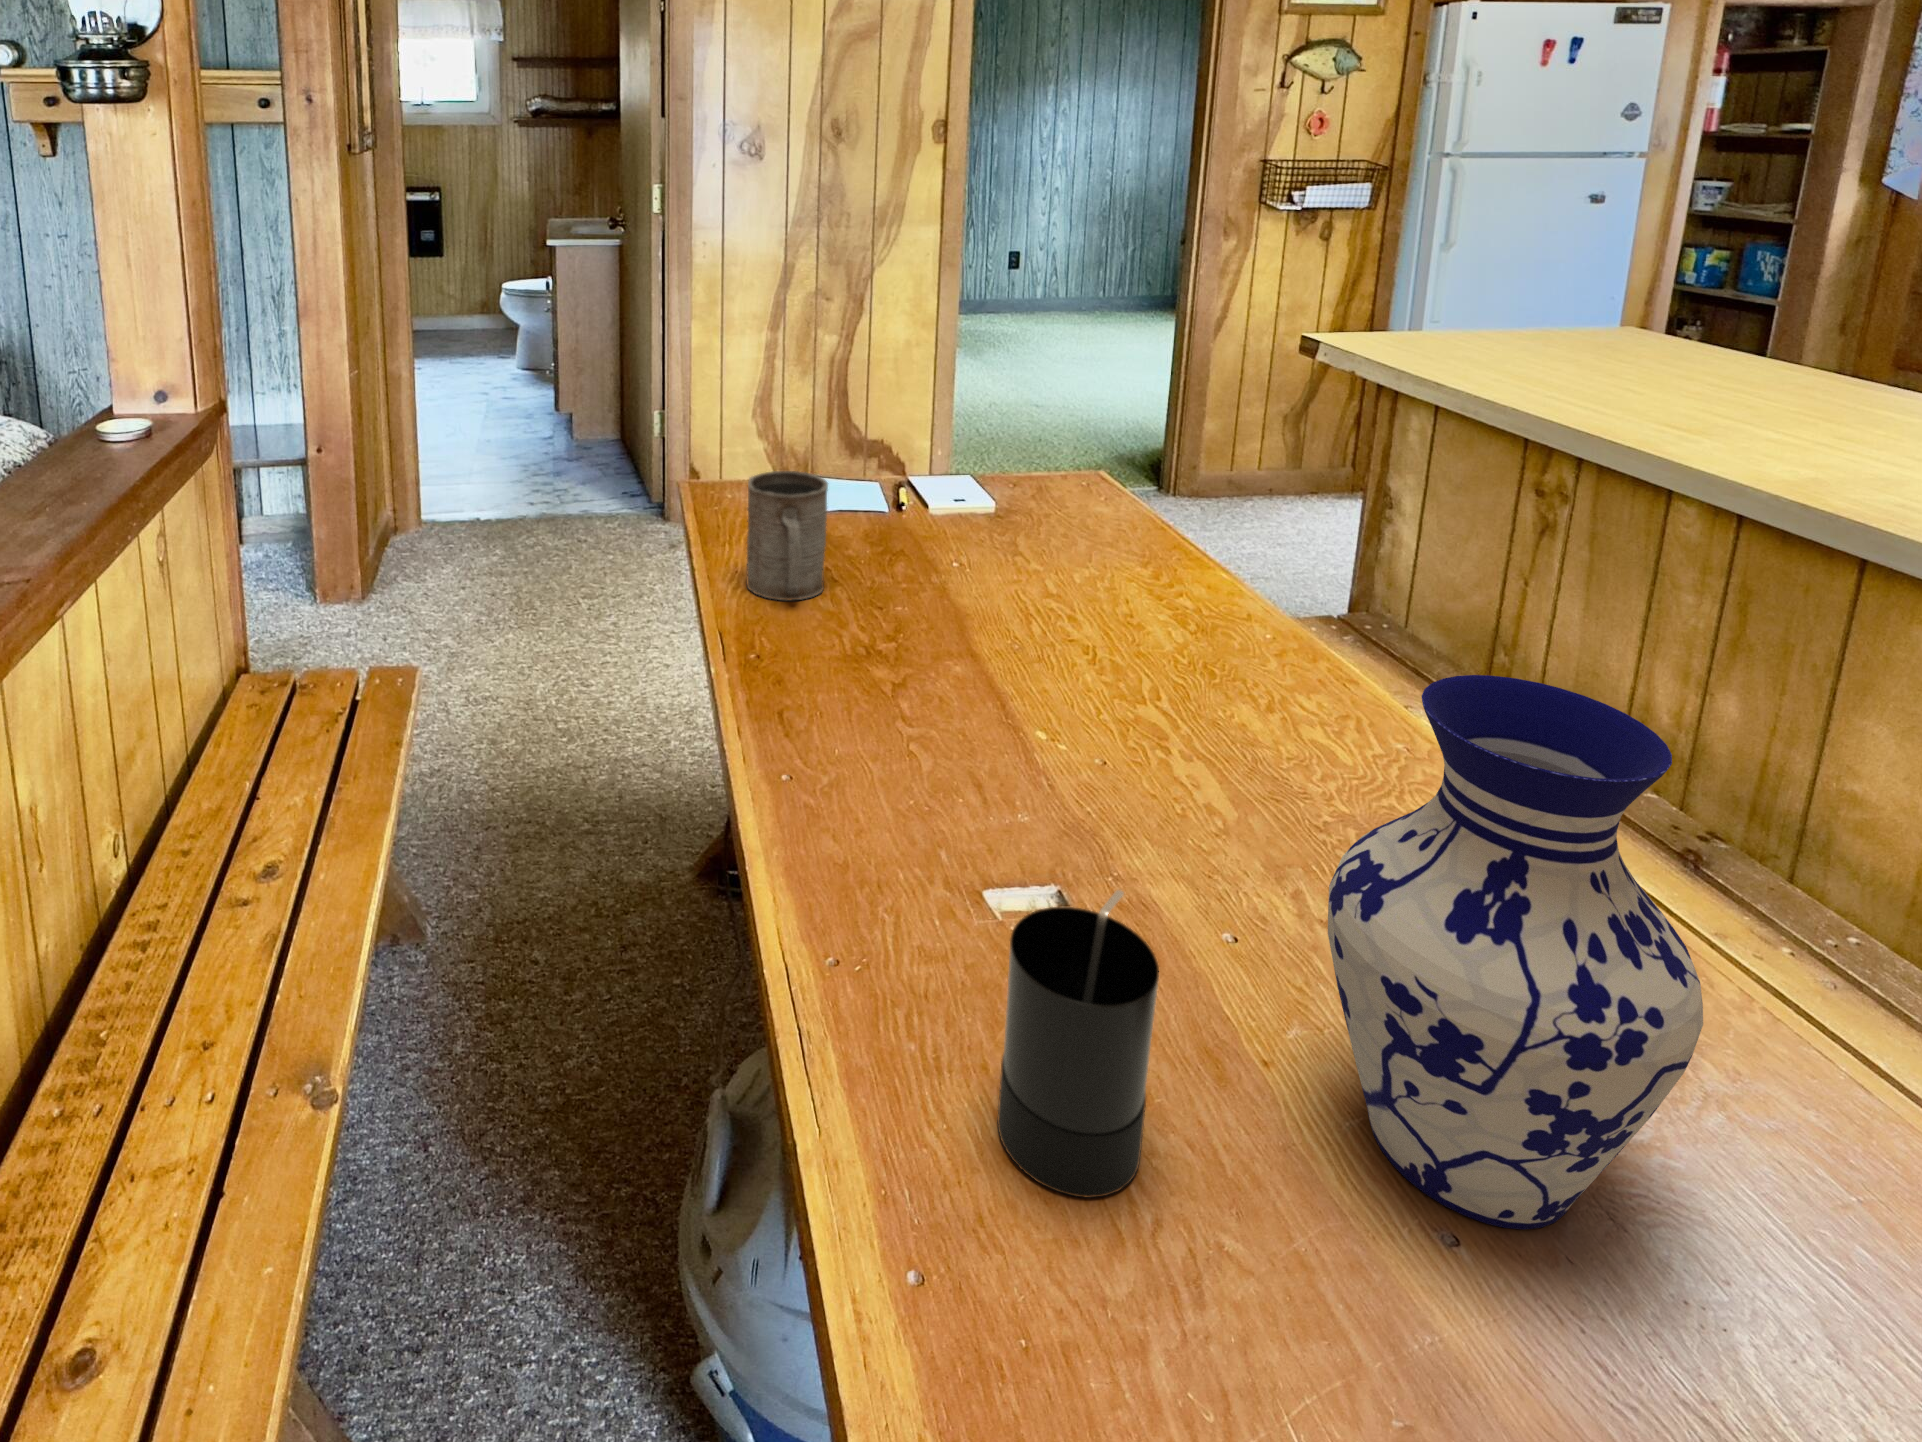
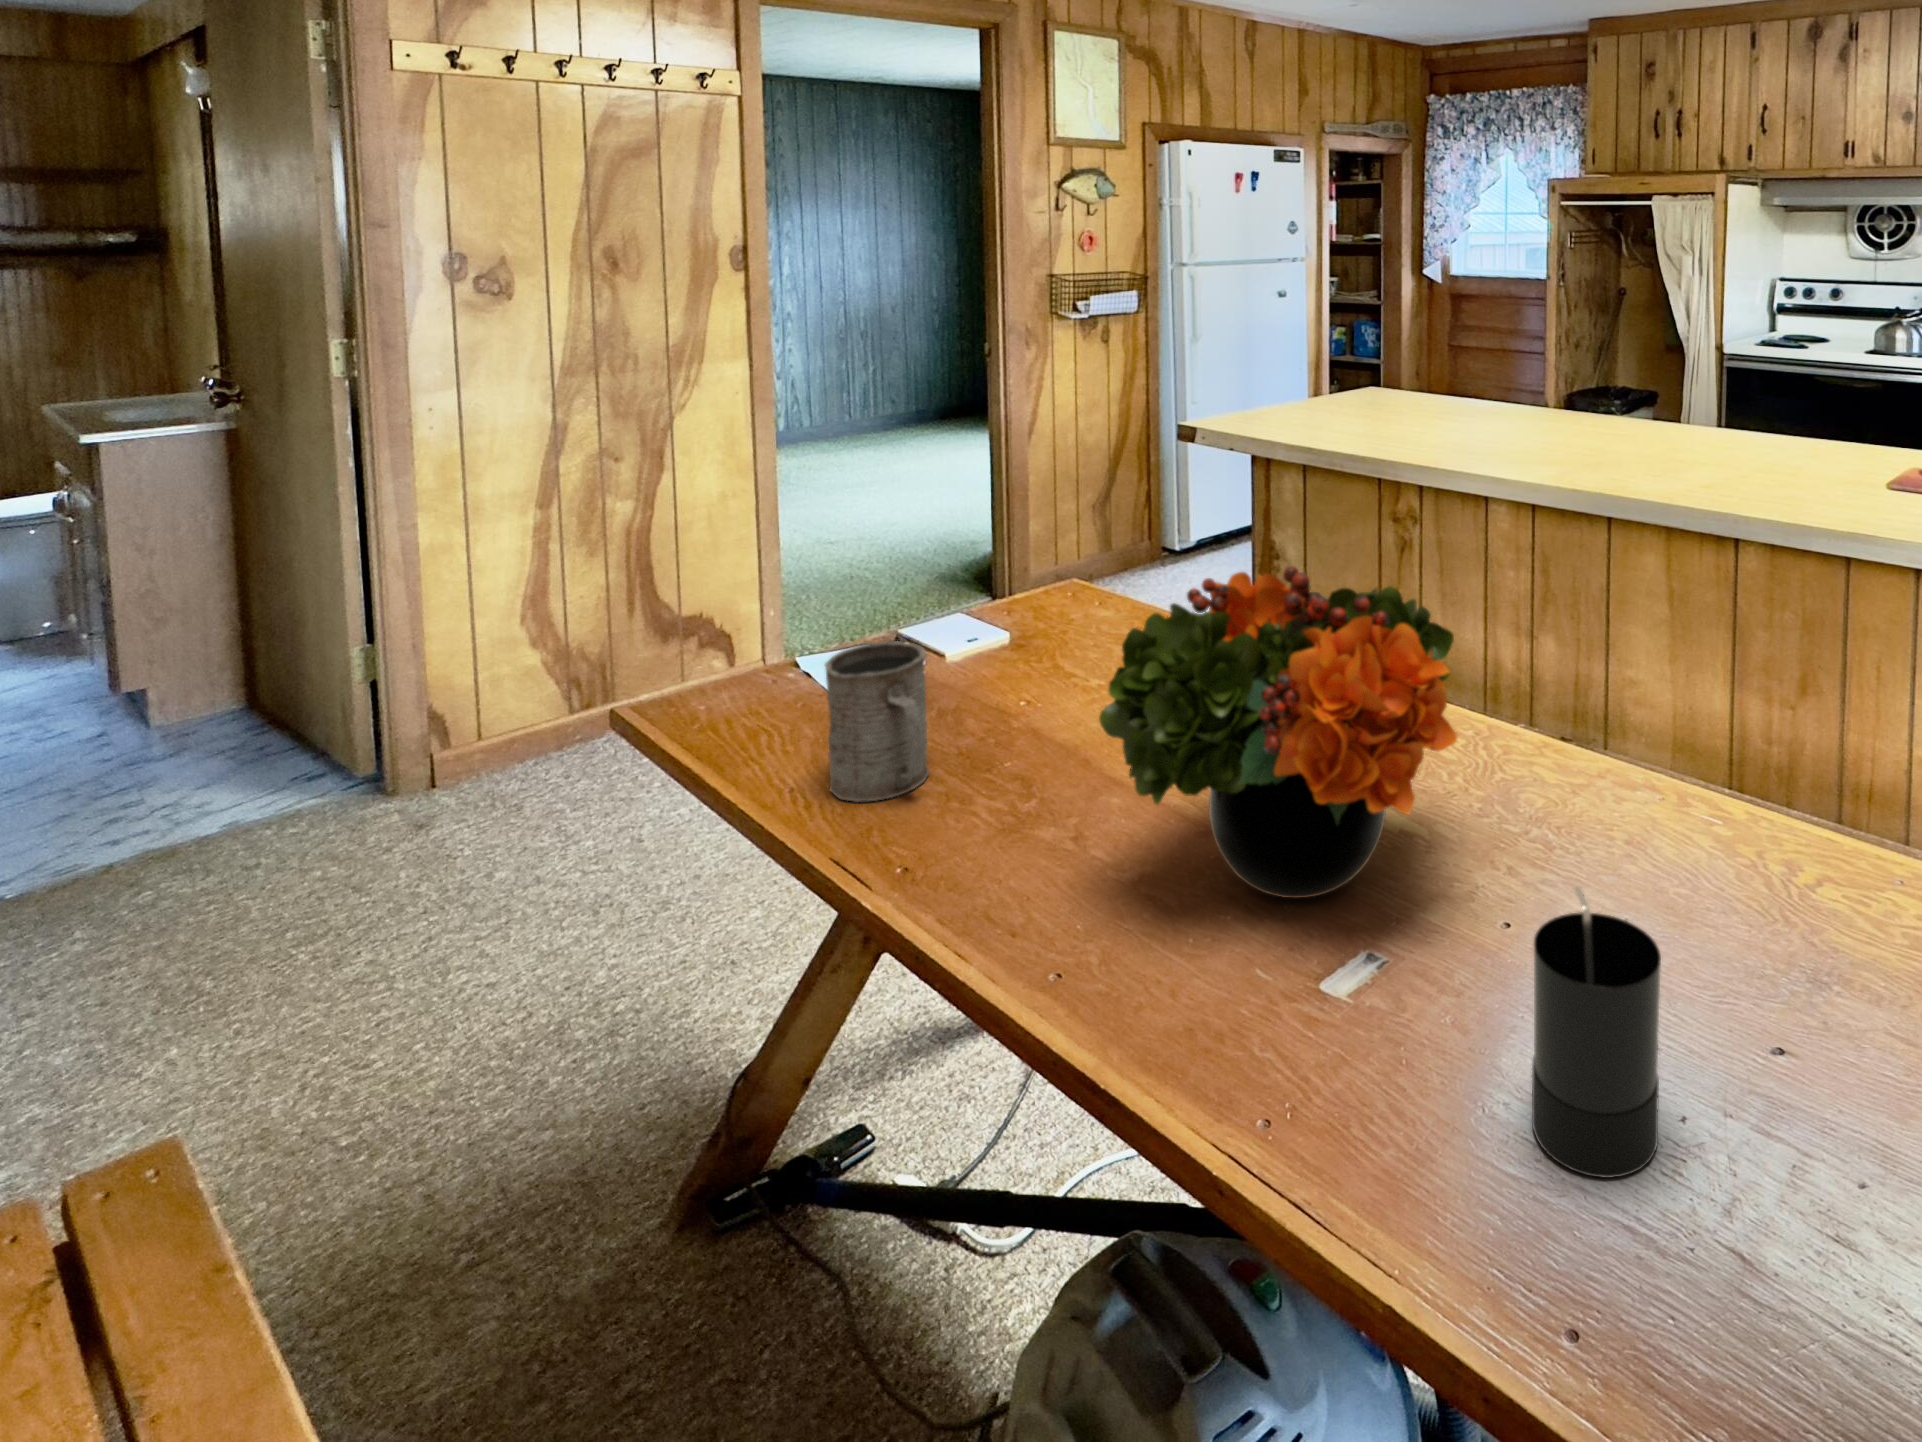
flower arrangement: none [852,470,1249,815] -> present [1099,566,1457,898]
vase: present [1328,675,1703,1230] -> none [1659,615,1897,1020]

